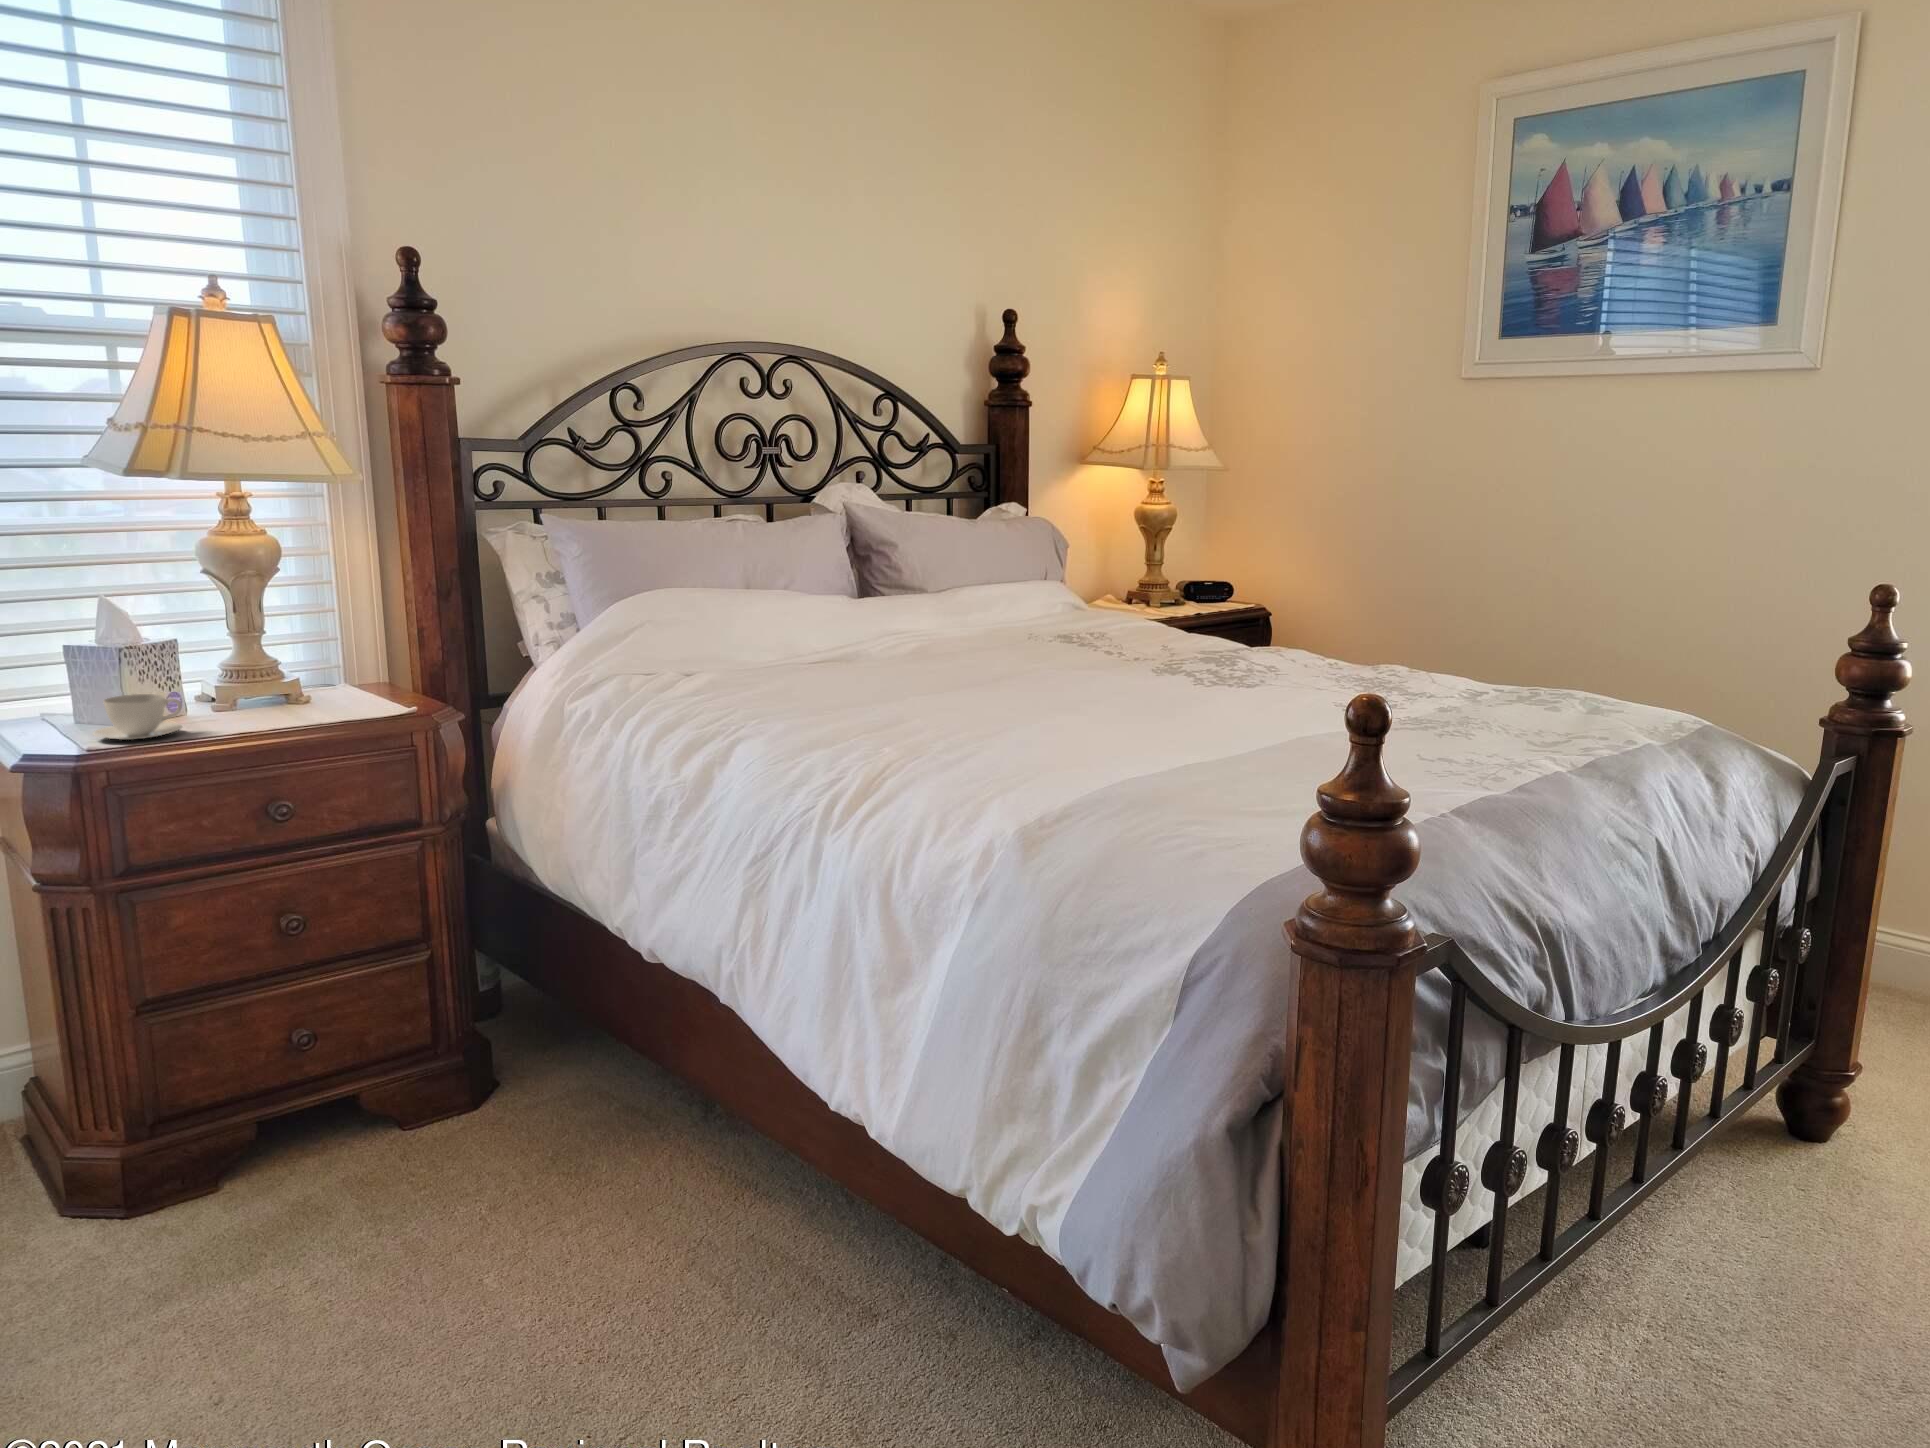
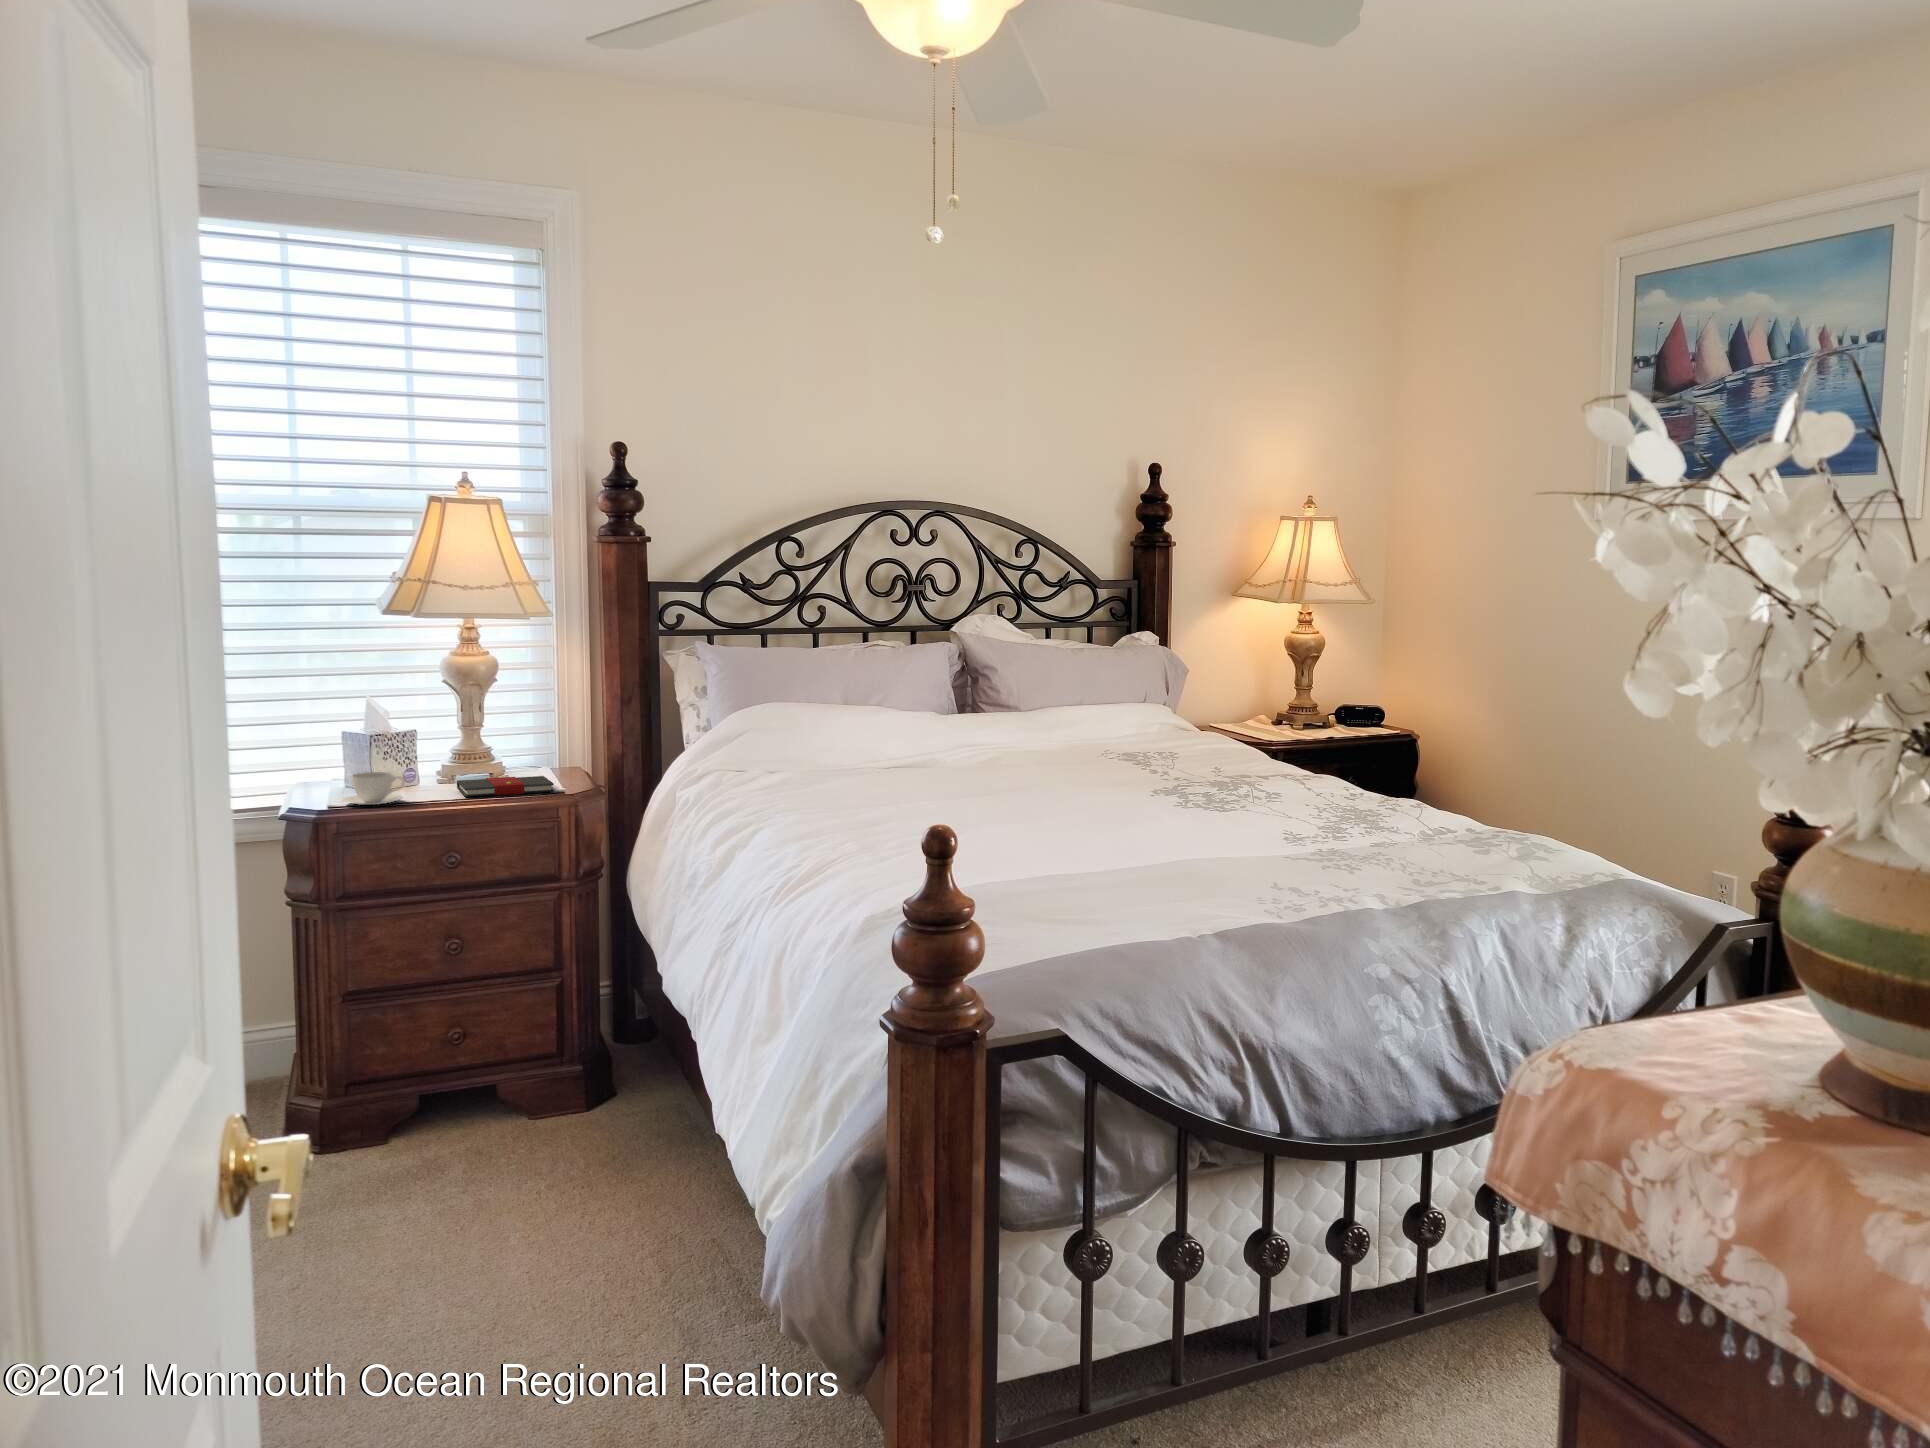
book: none [246,689,386,721] -> present [457,776,554,797]

